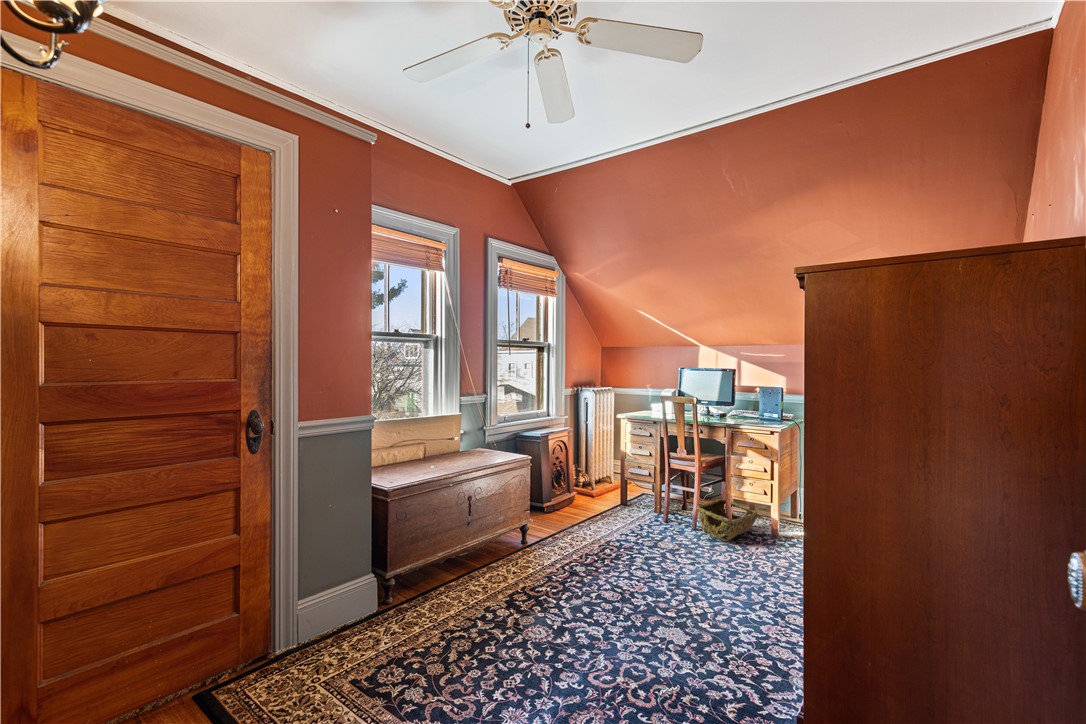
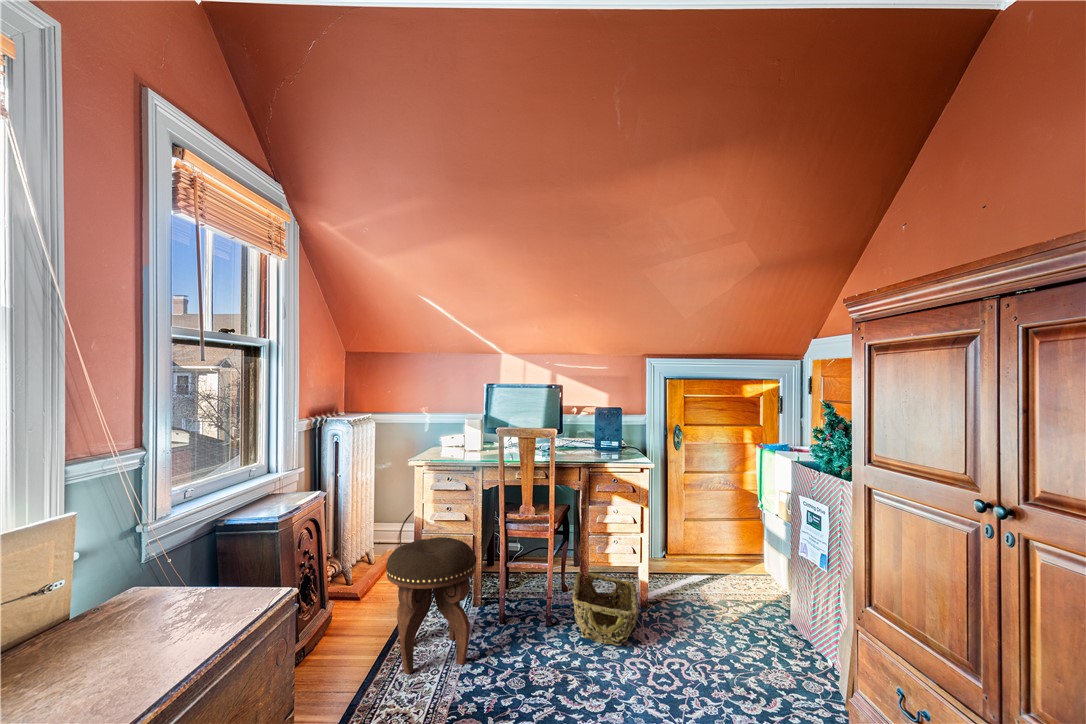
footstool: none [592,458,642,527] -> present [386,537,477,674]

